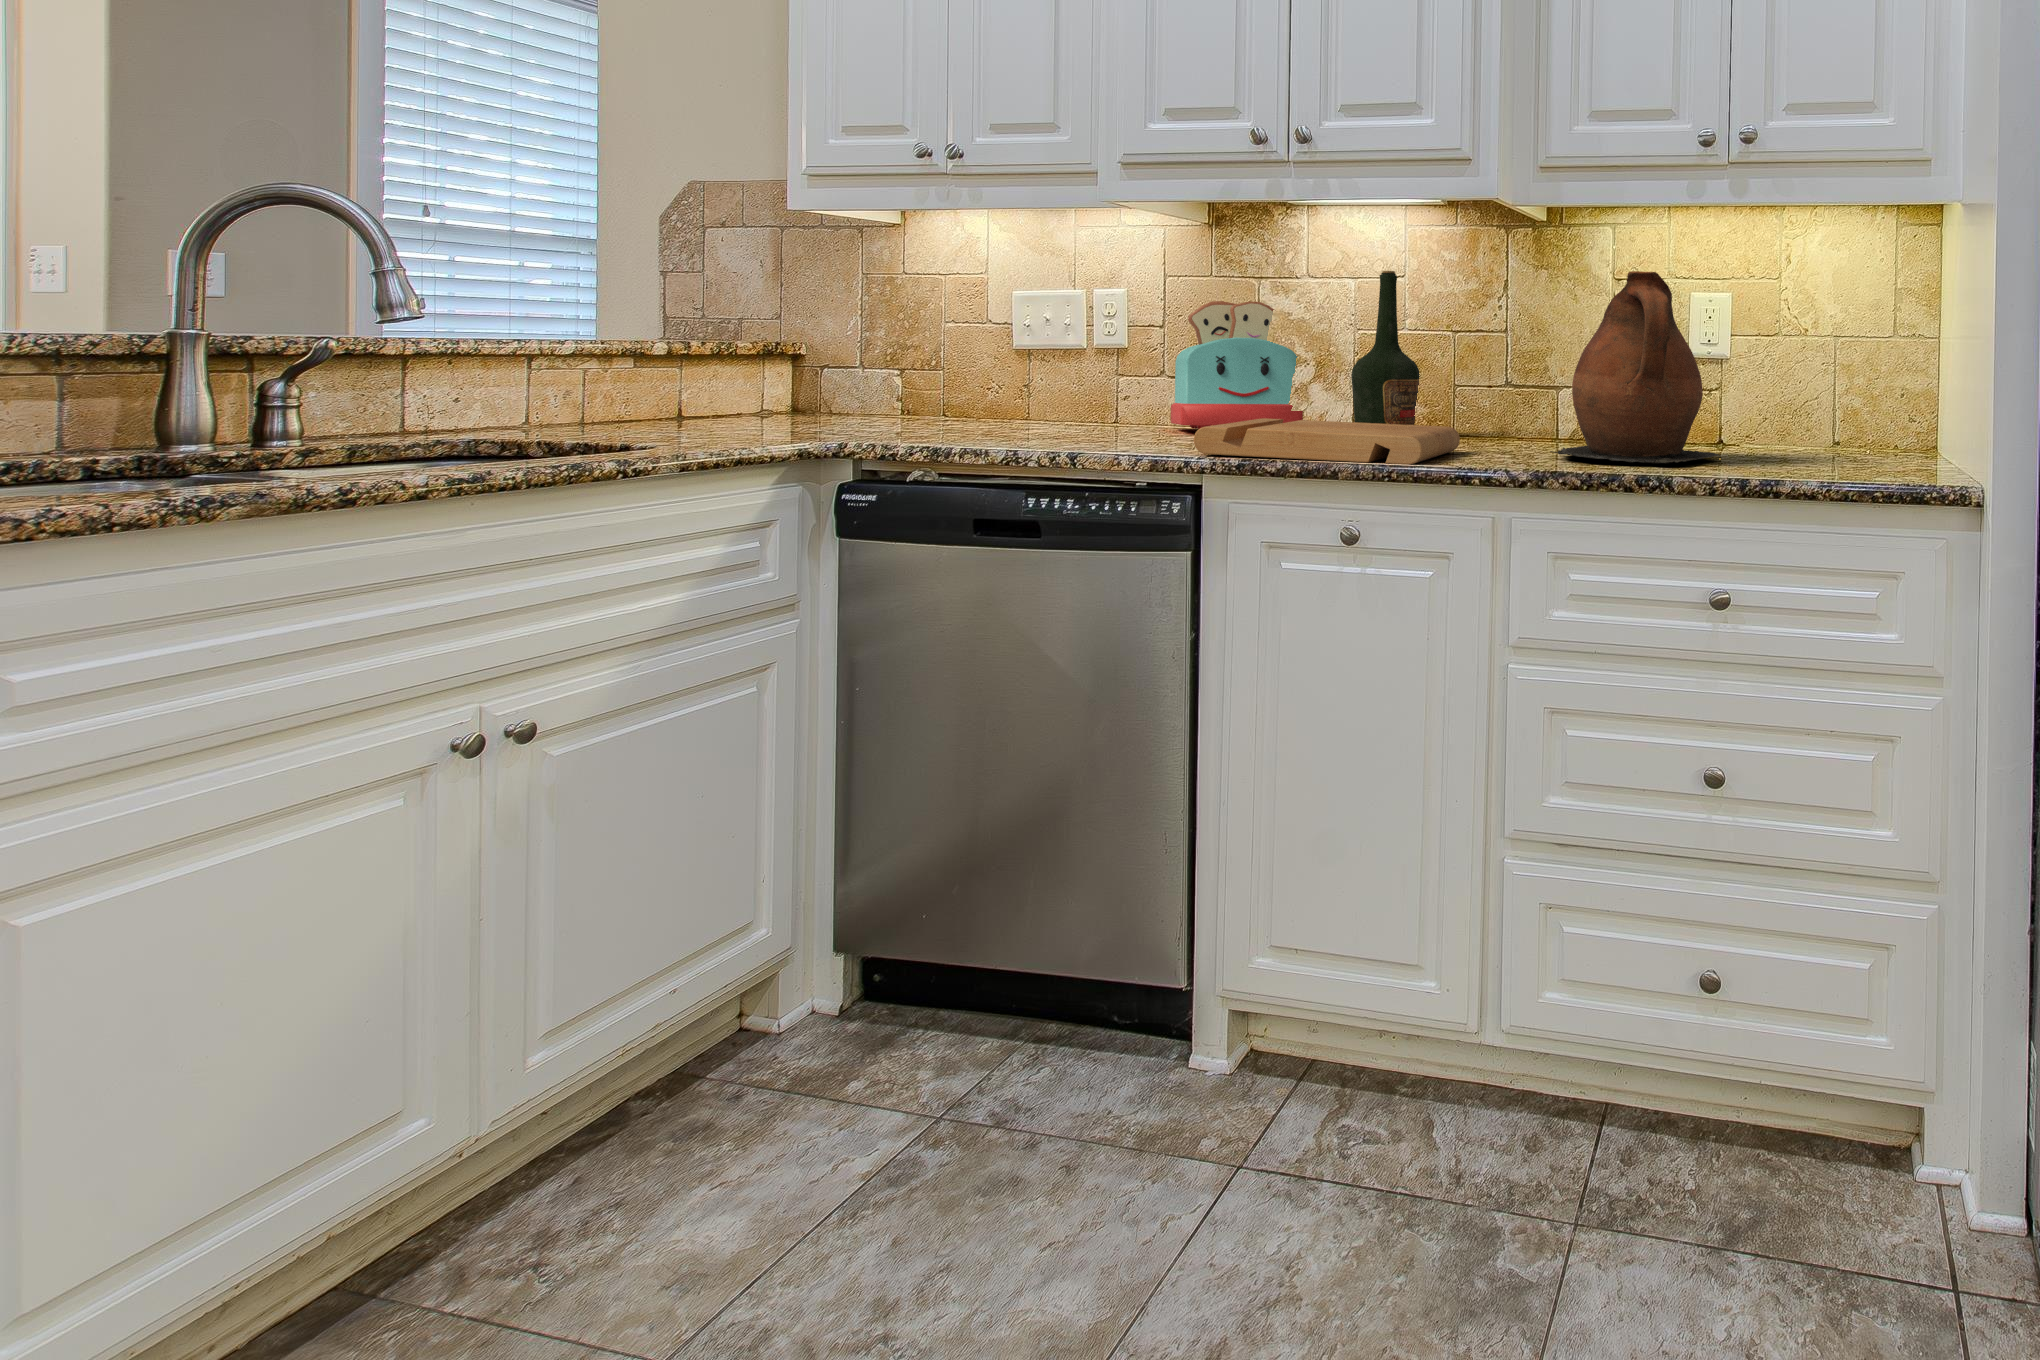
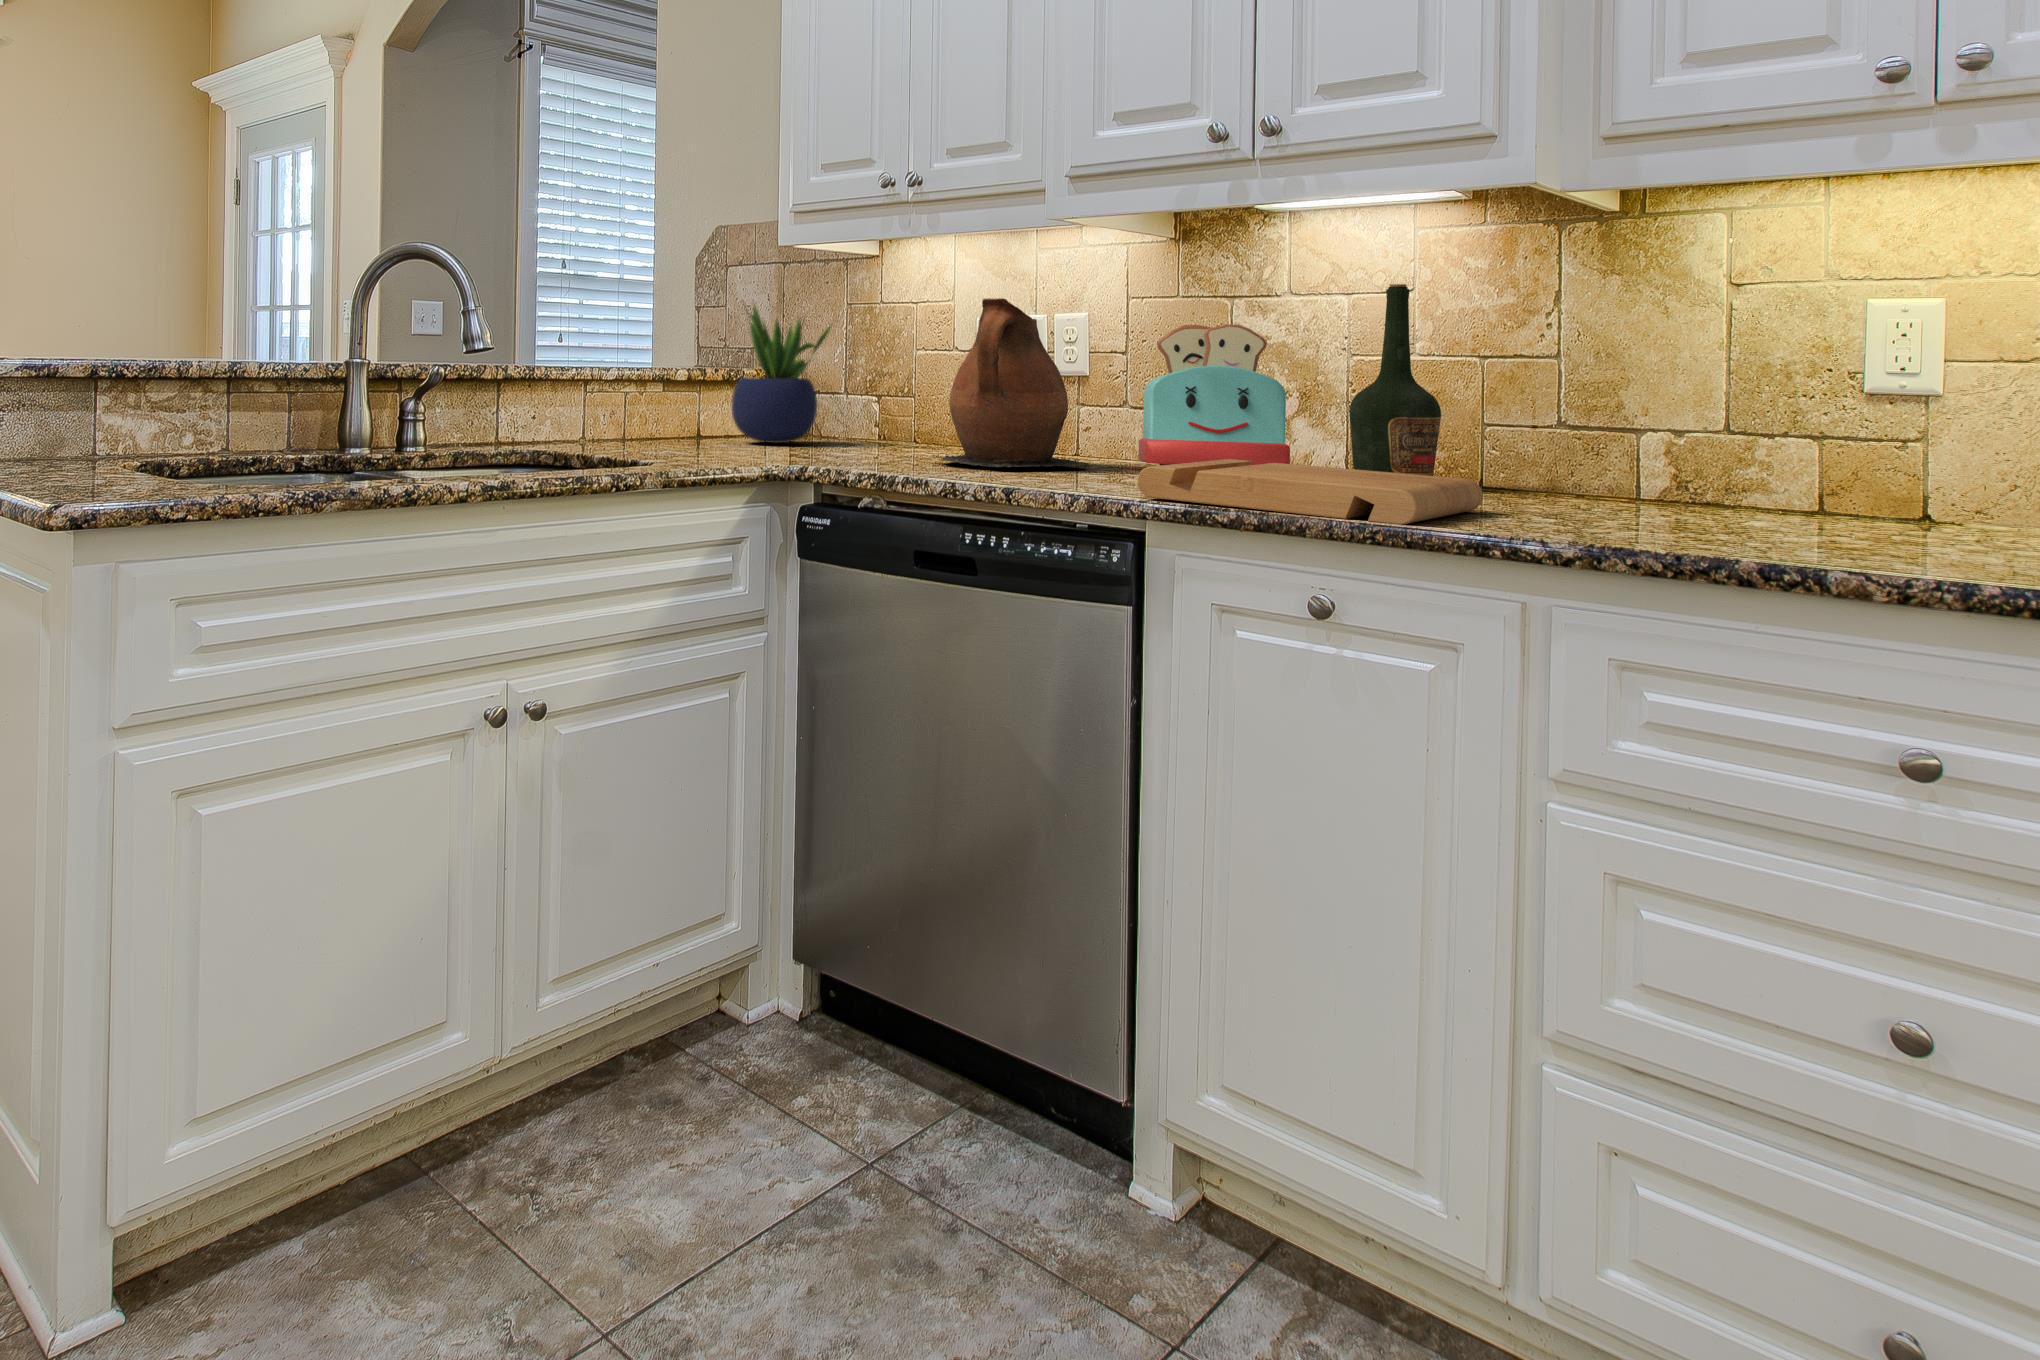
potted plant: none [719,265,848,420] -> present [731,305,831,443]
ceramic pitcher: present [1550,271,1720,463] -> present [932,298,1089,468]

